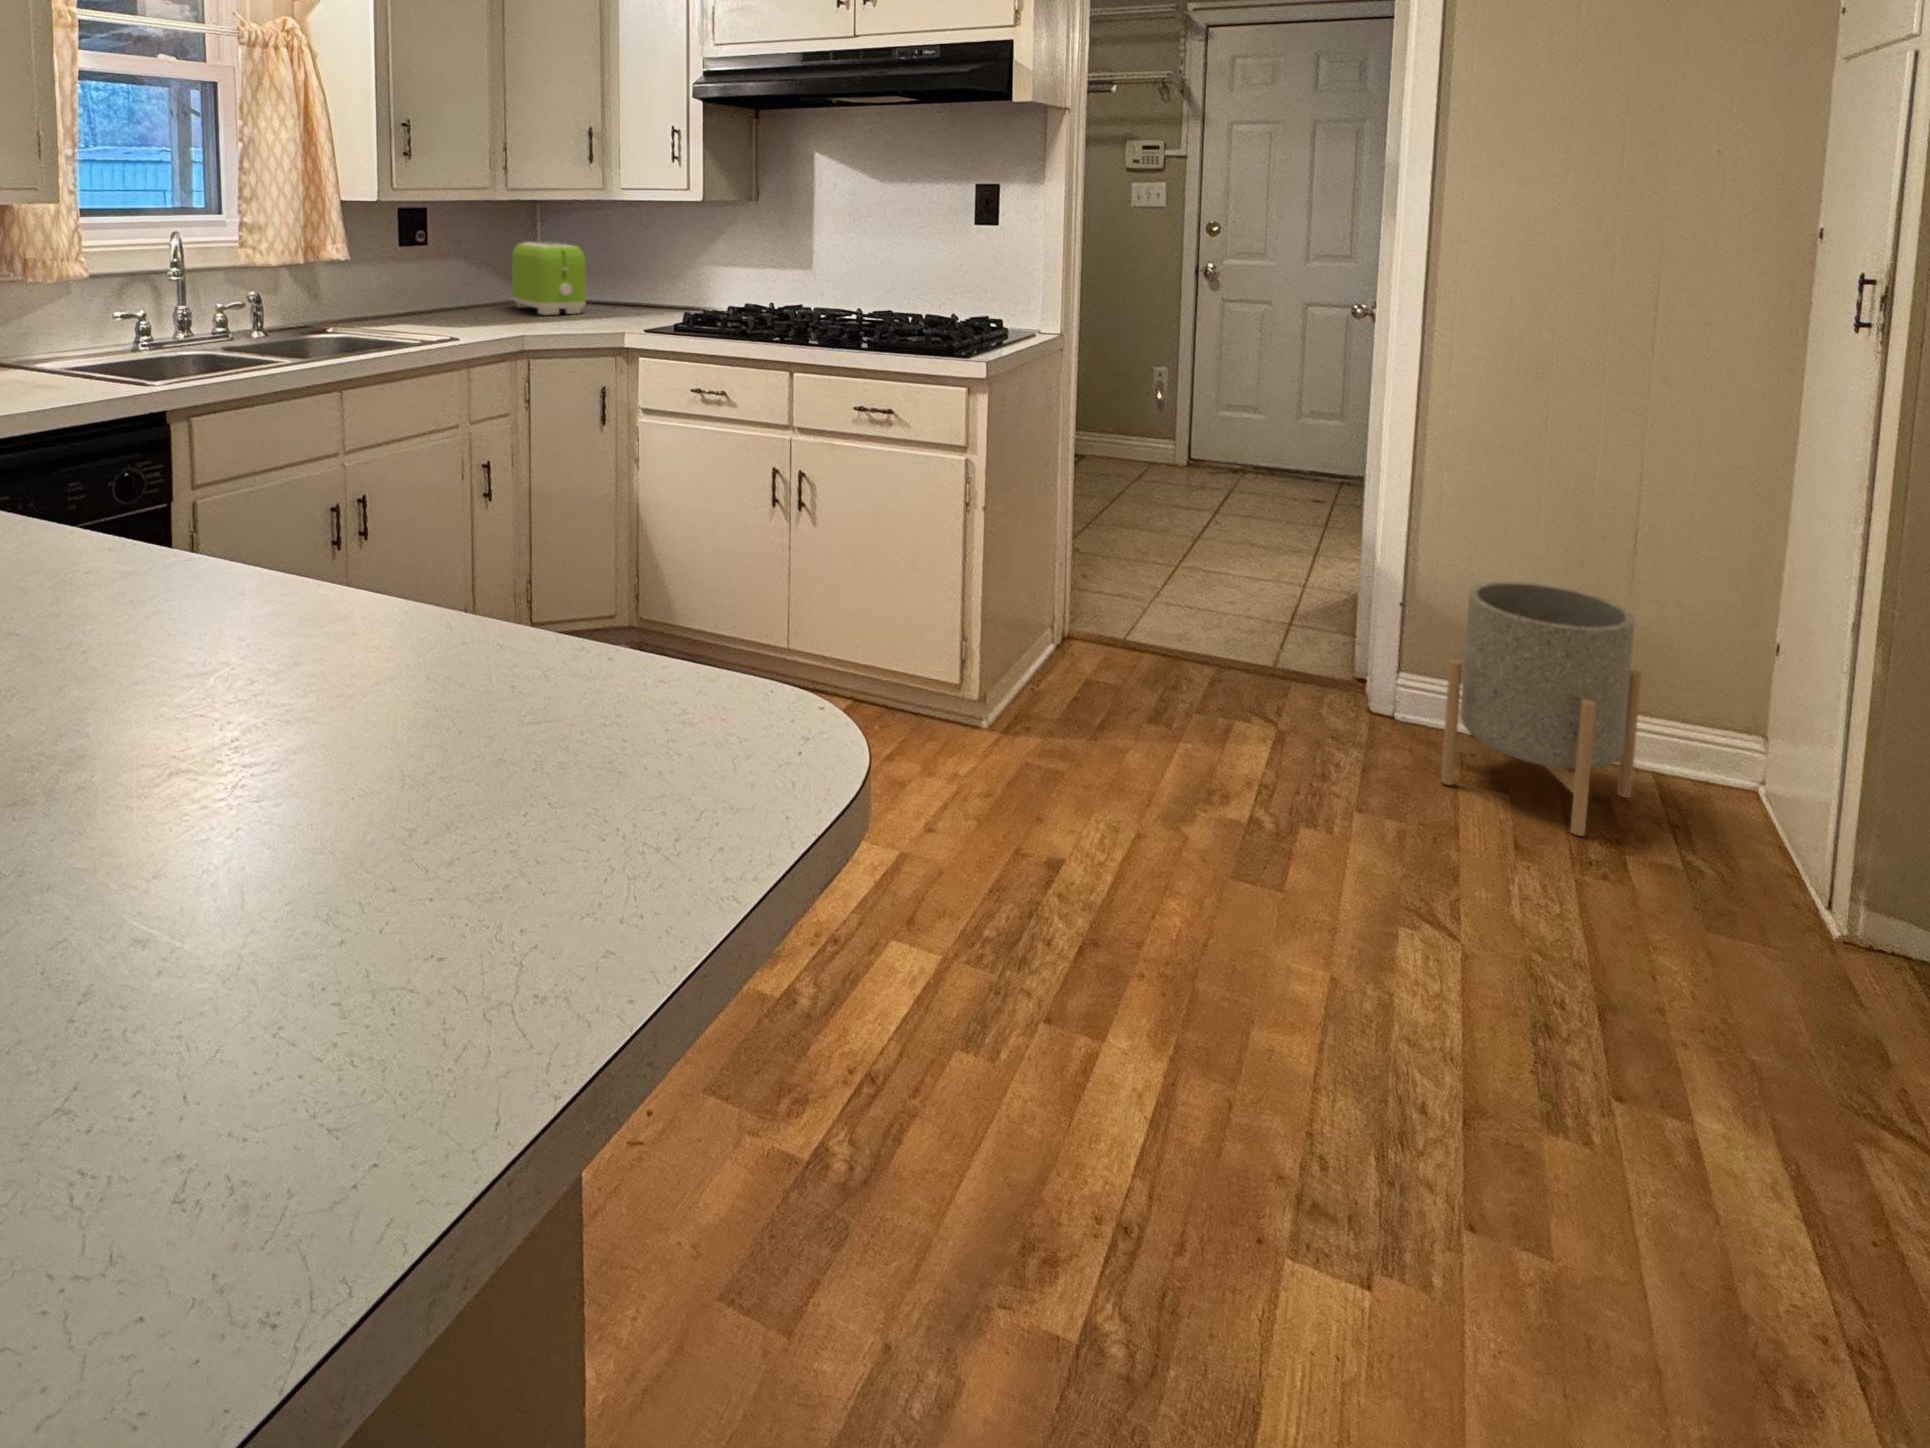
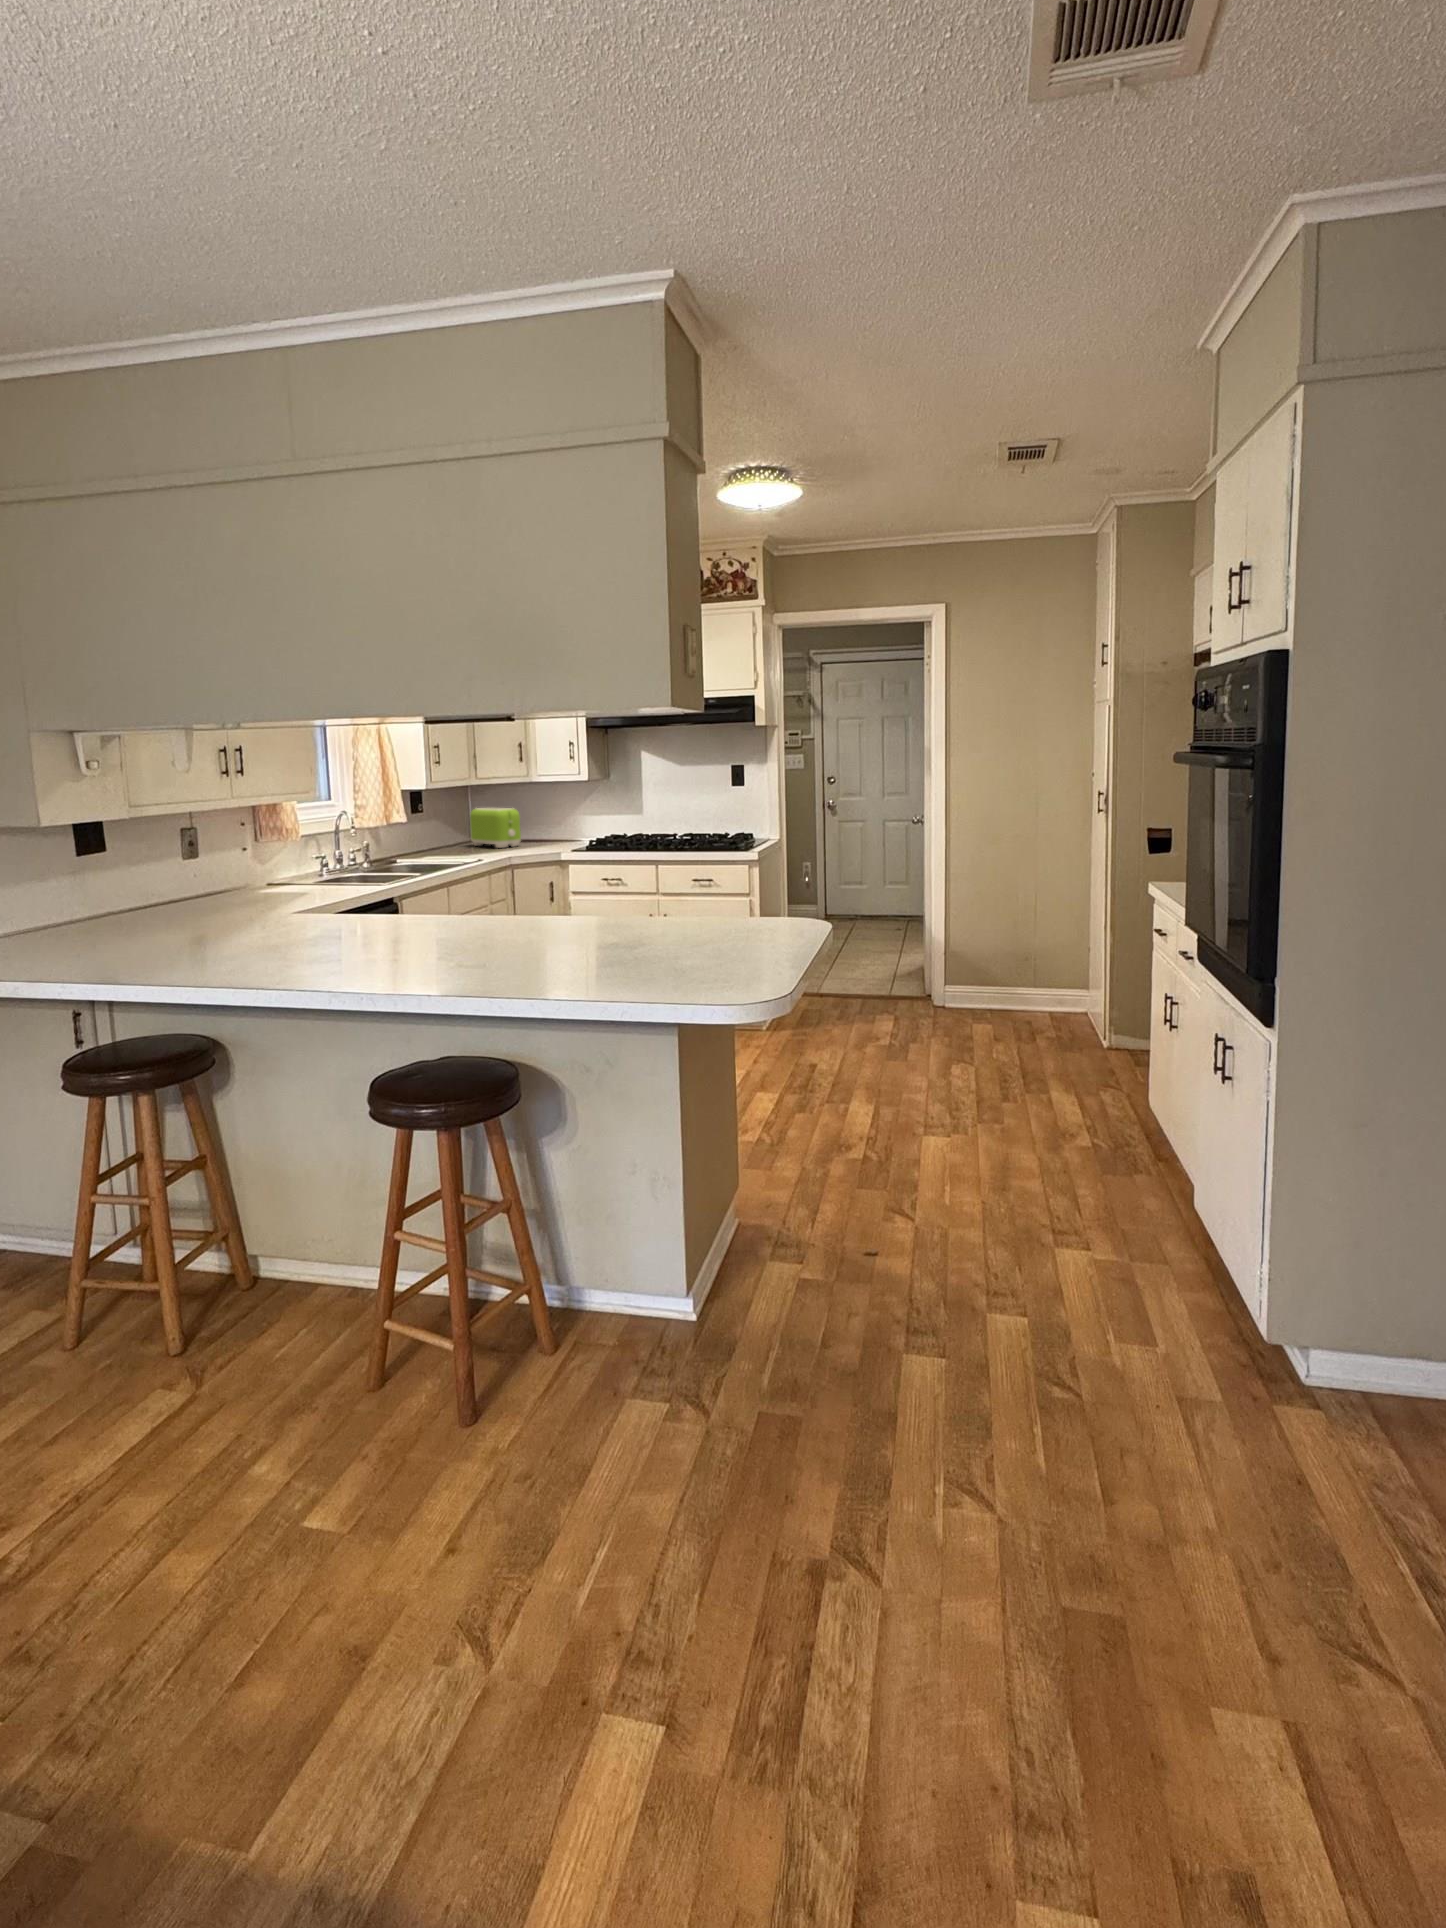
planter: present [1441,582,1642,836] -> none [965,935,1040,1033]

